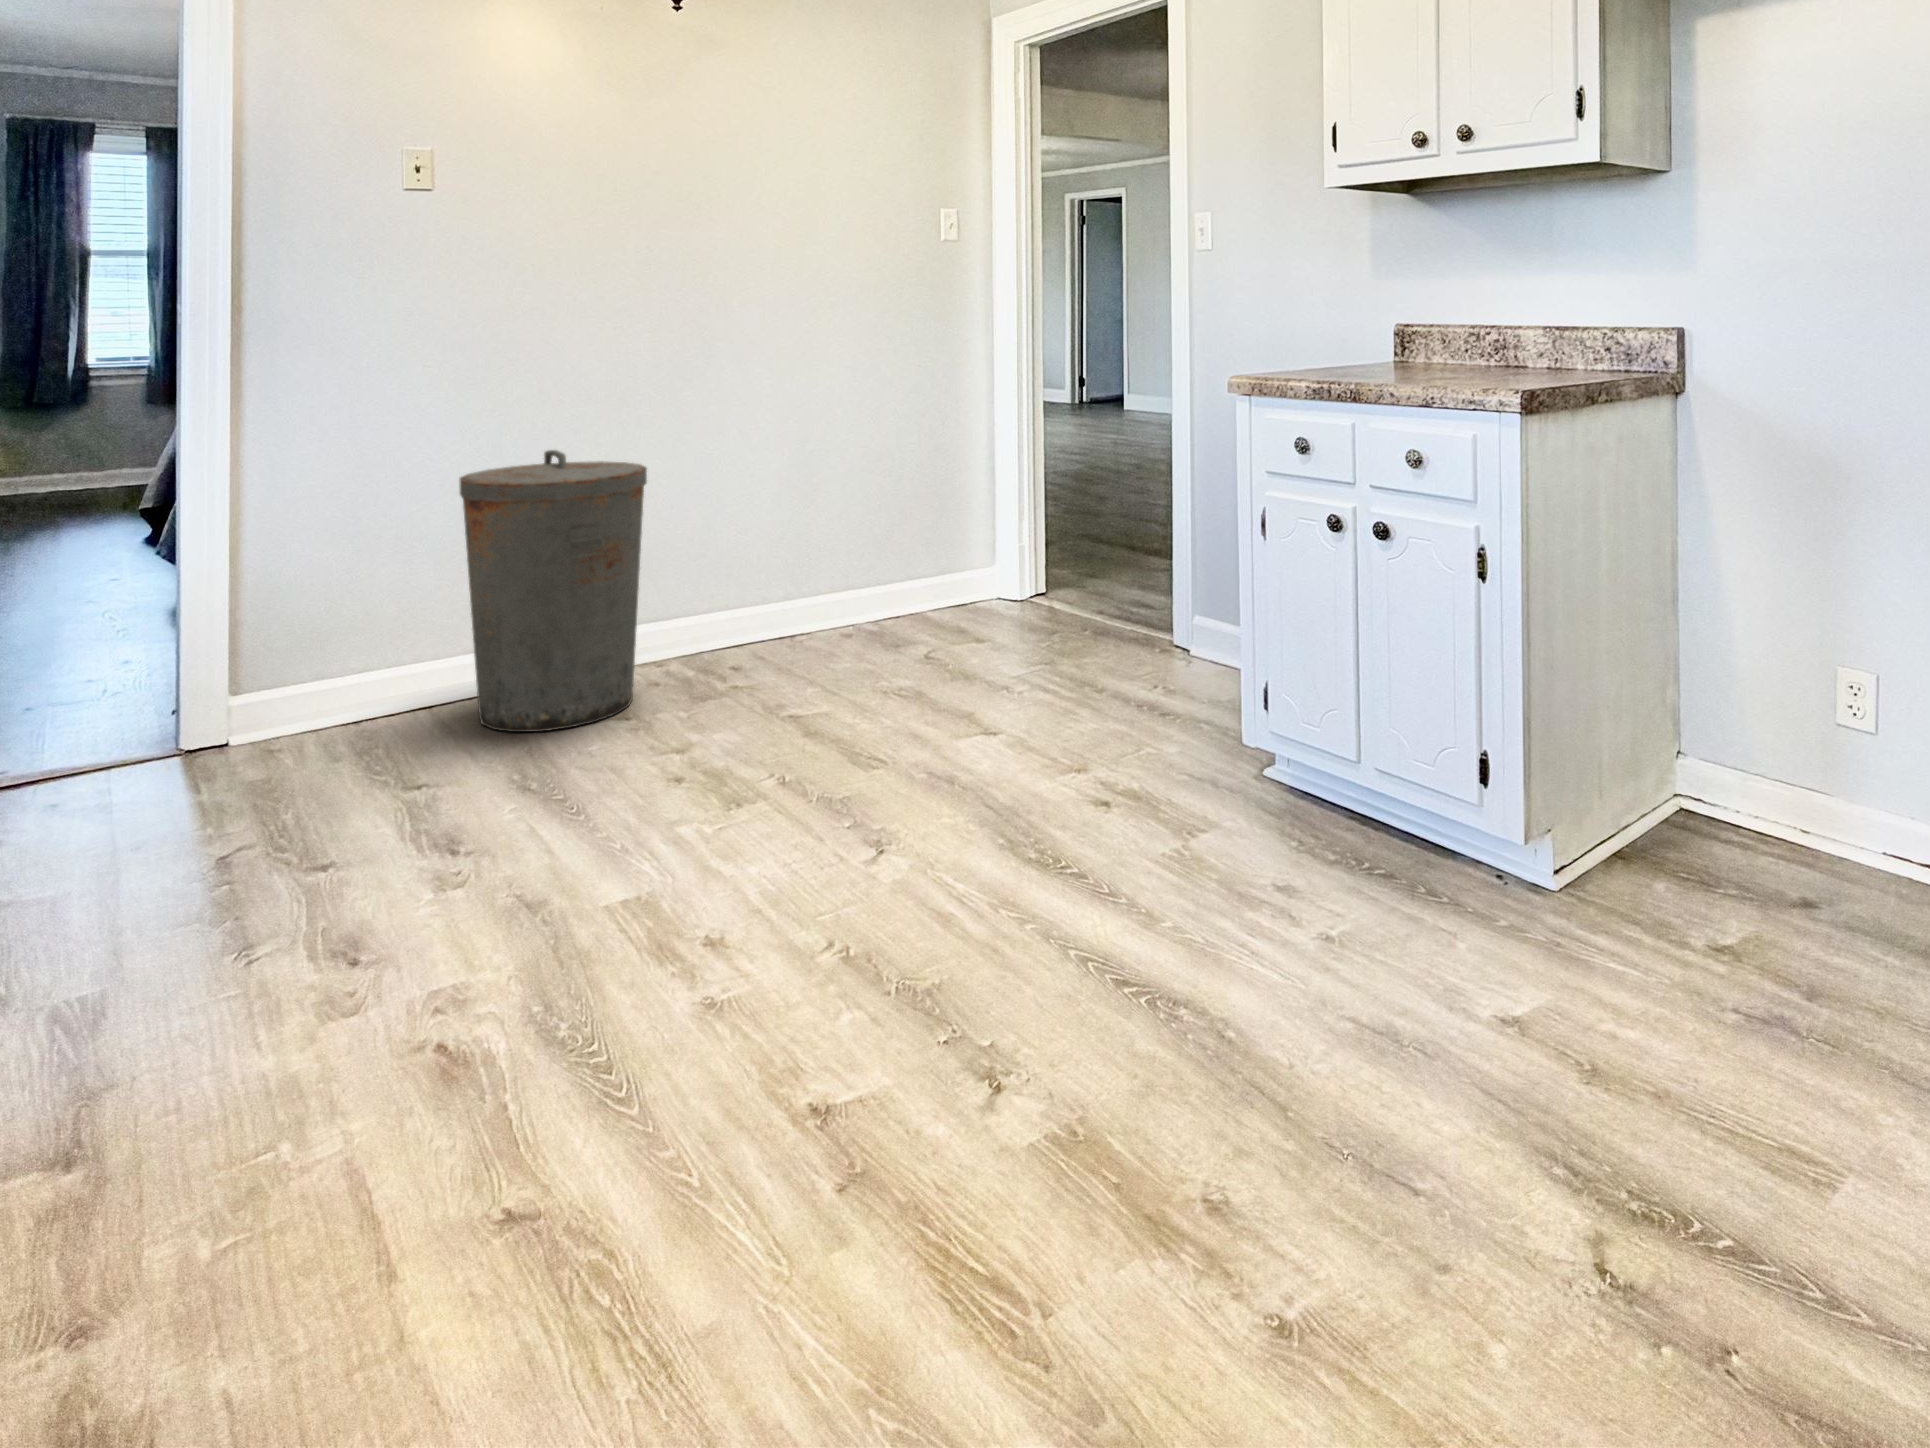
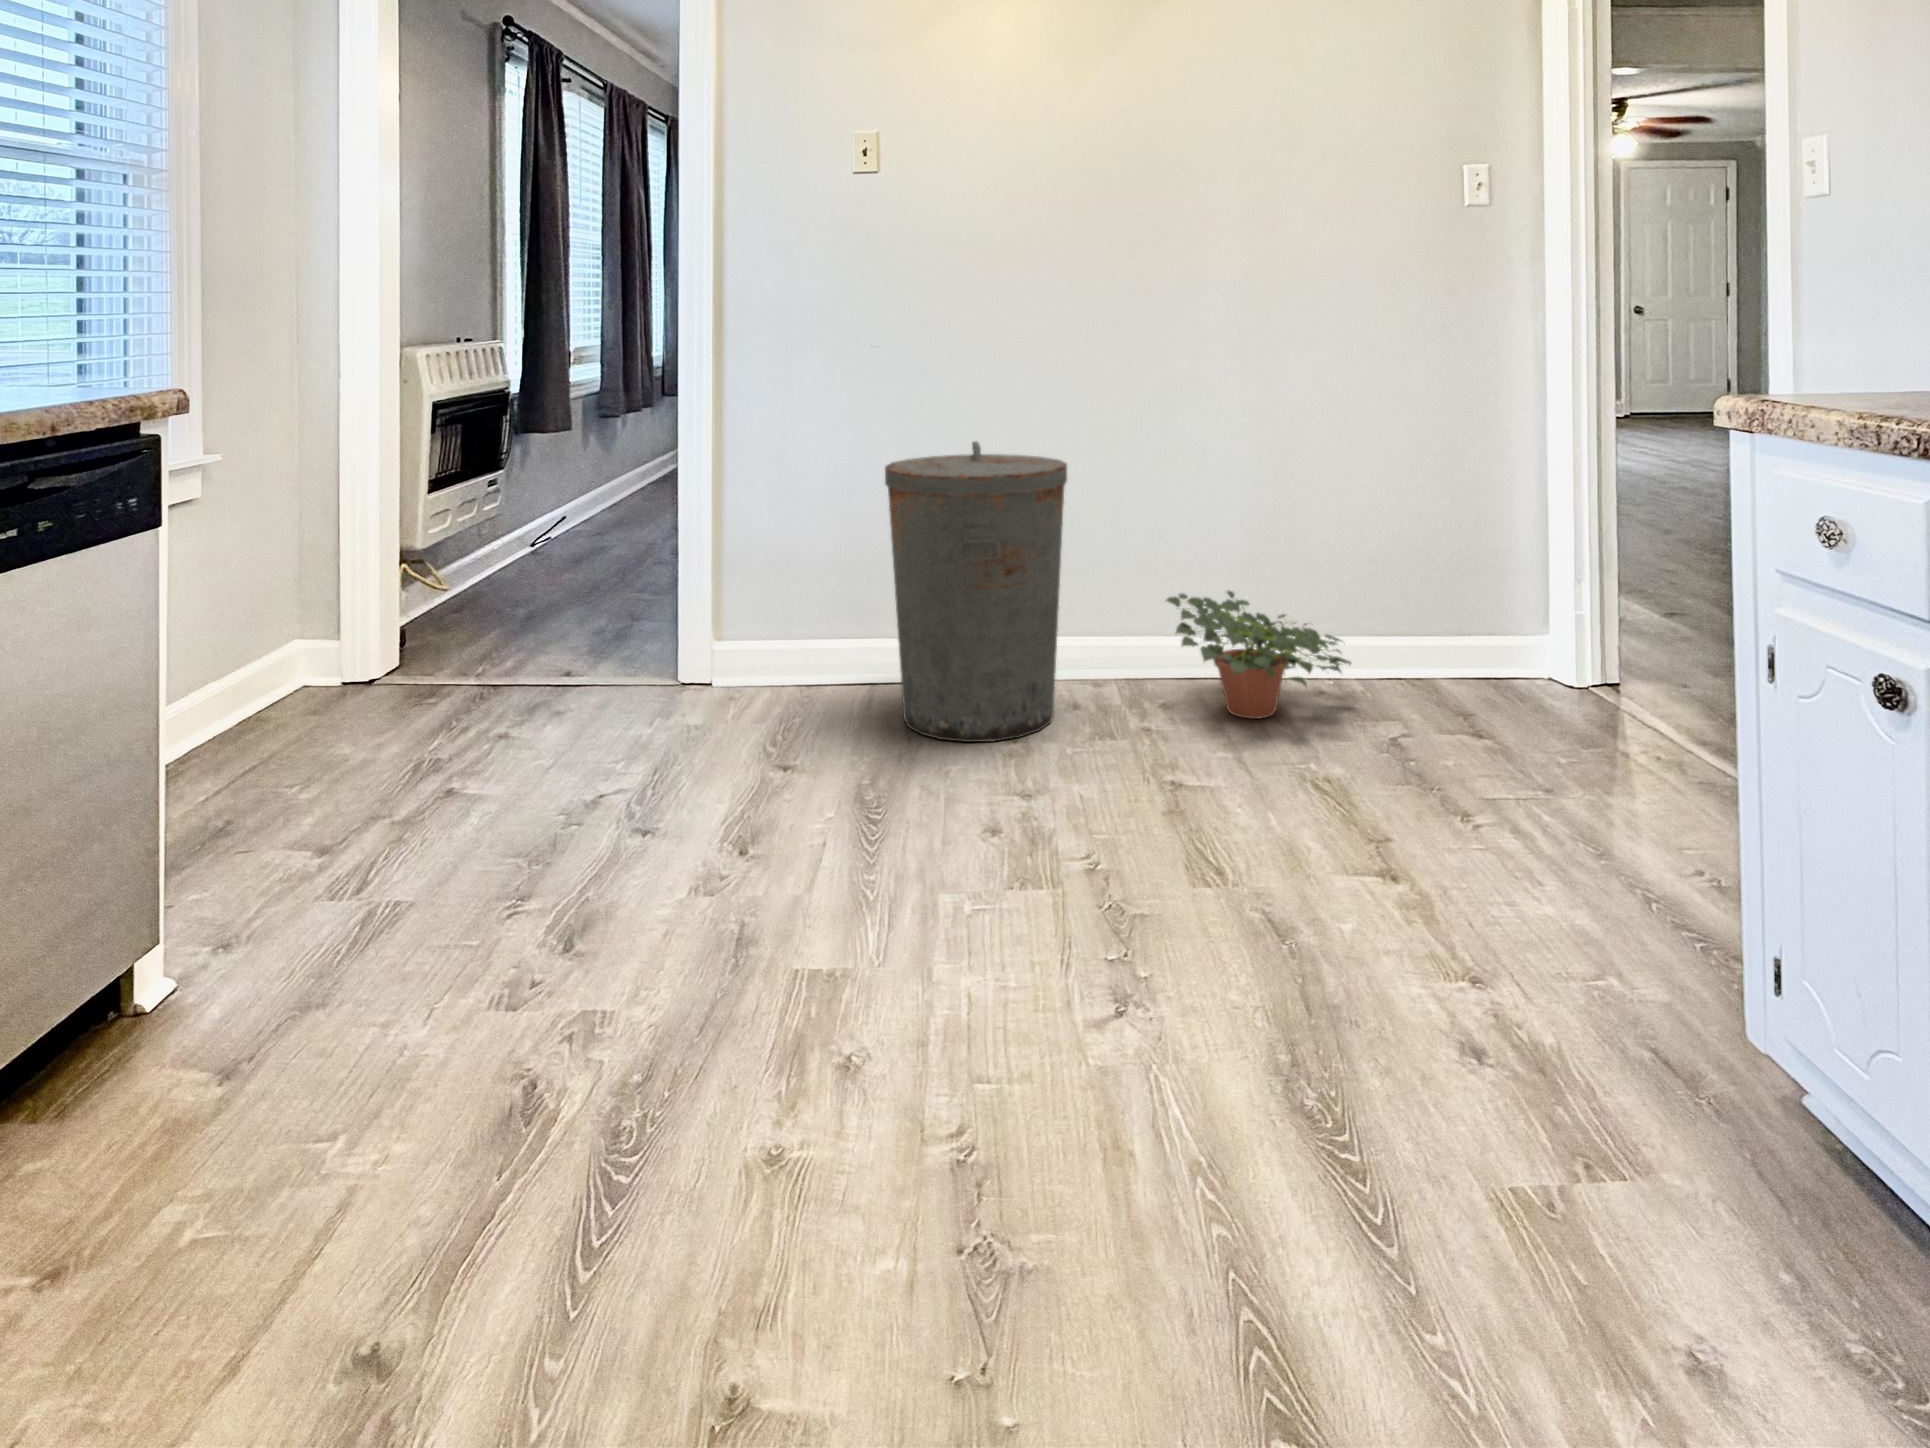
potted plant: none [715,563,881,664] -> present [1167,591,1351,719]

